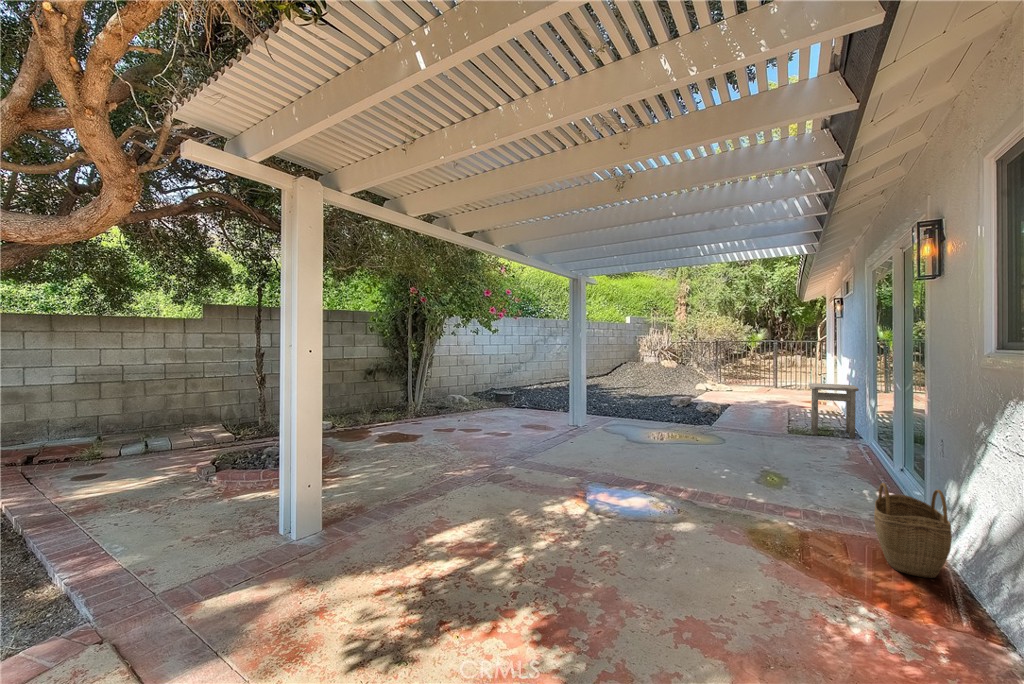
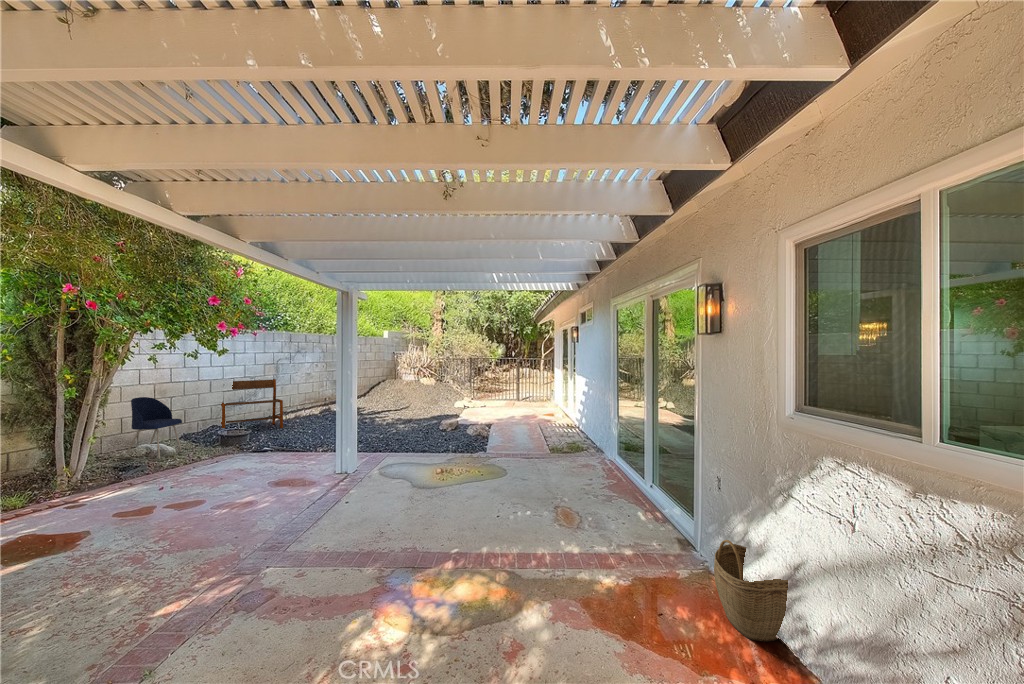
bench: none [495,355,538,395] -> present [221,379,283,428]
chair: none [440,362,472,406] -> present [123,397,182,459]
side table: present [809,383,859,438] -> none [569,403,610,452]

